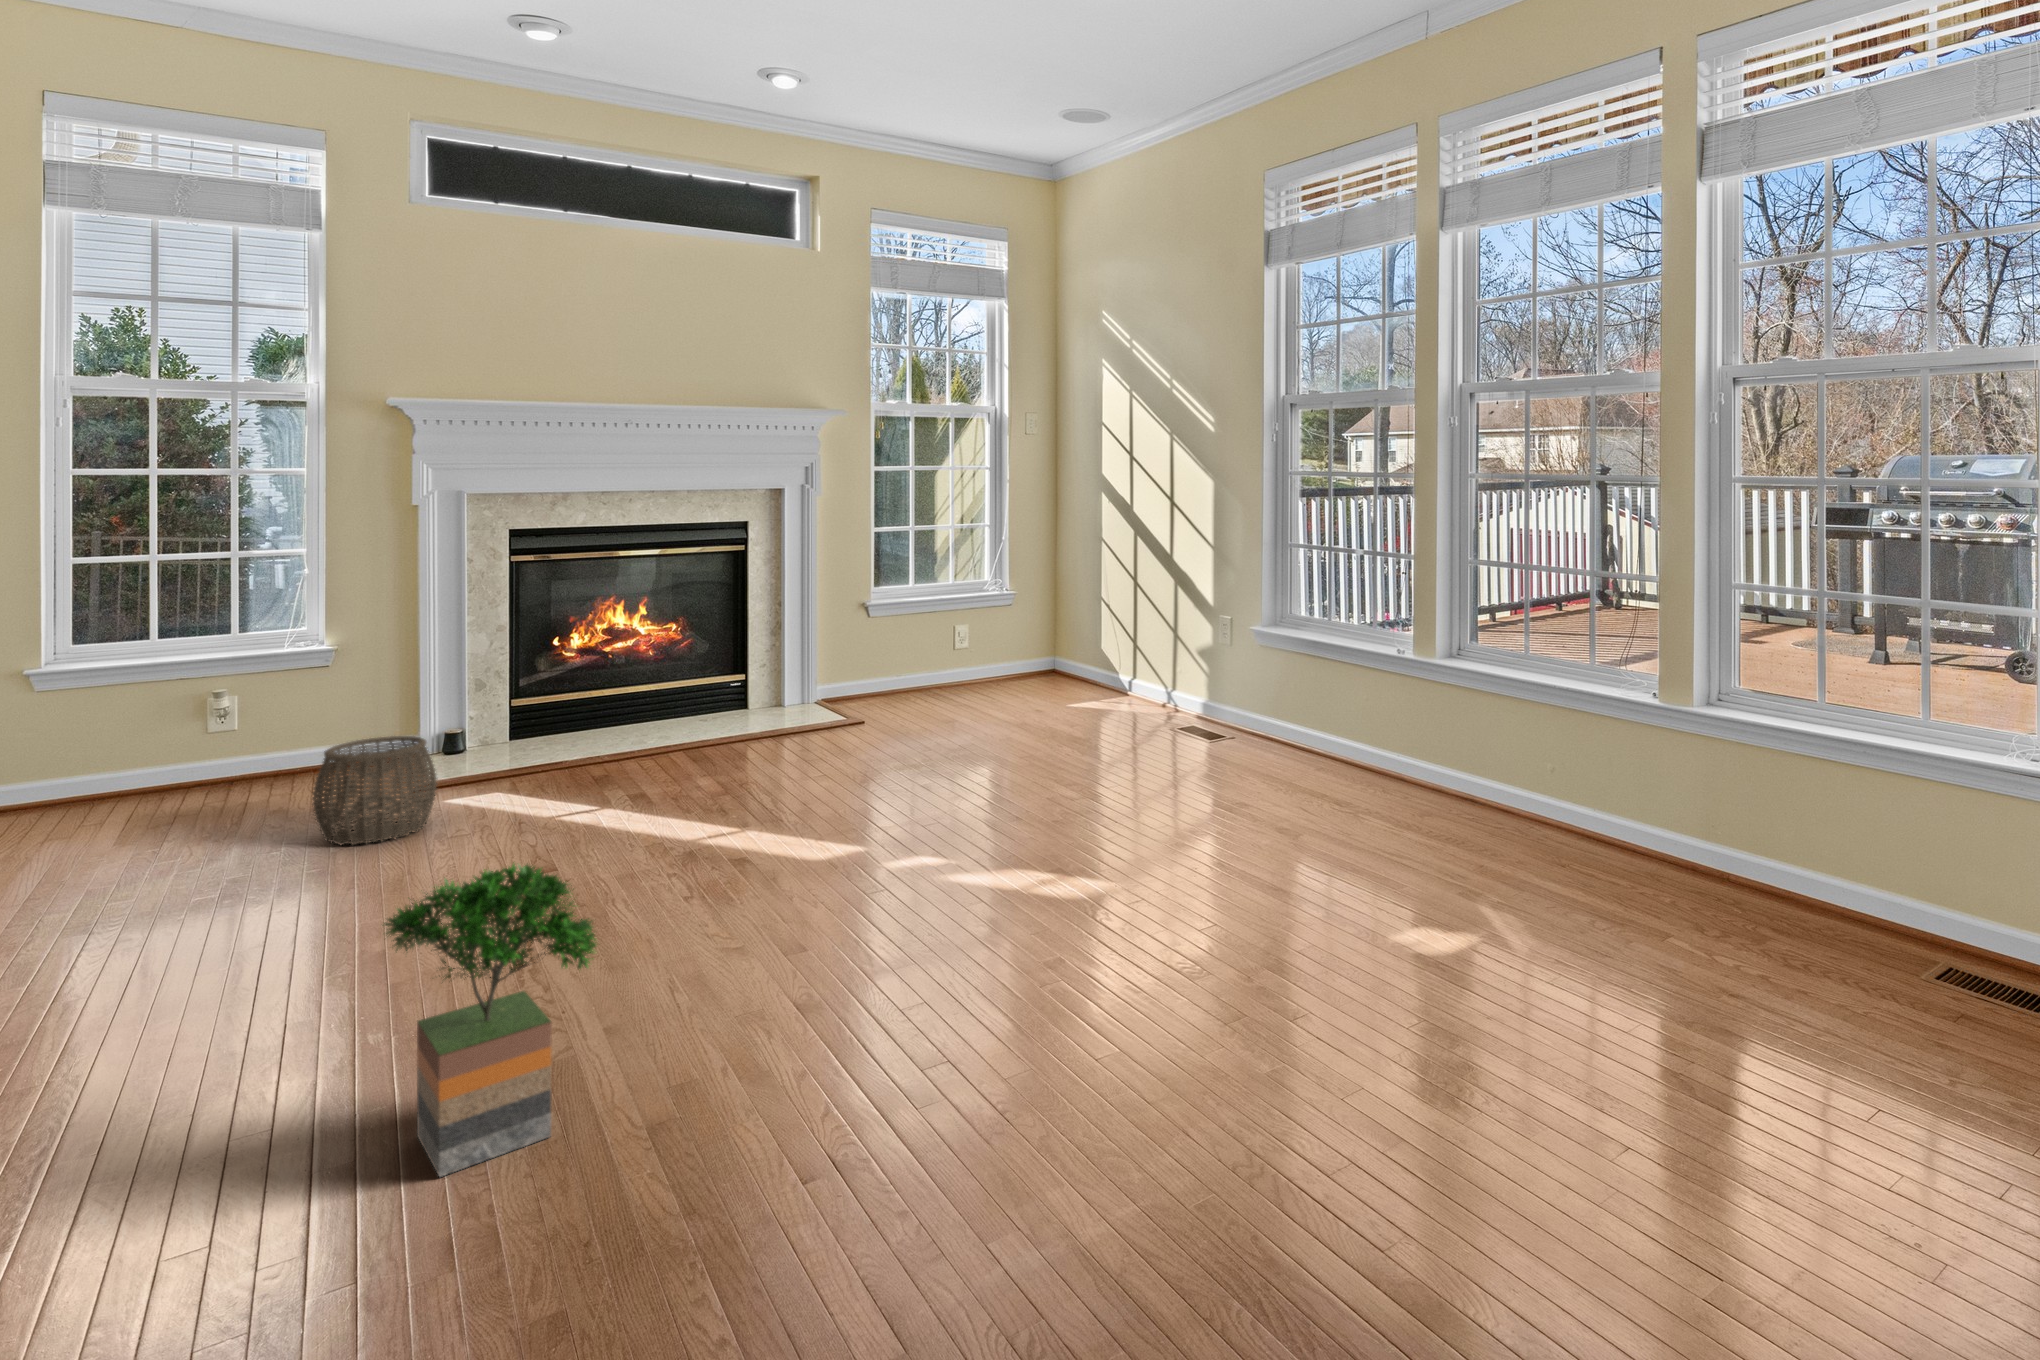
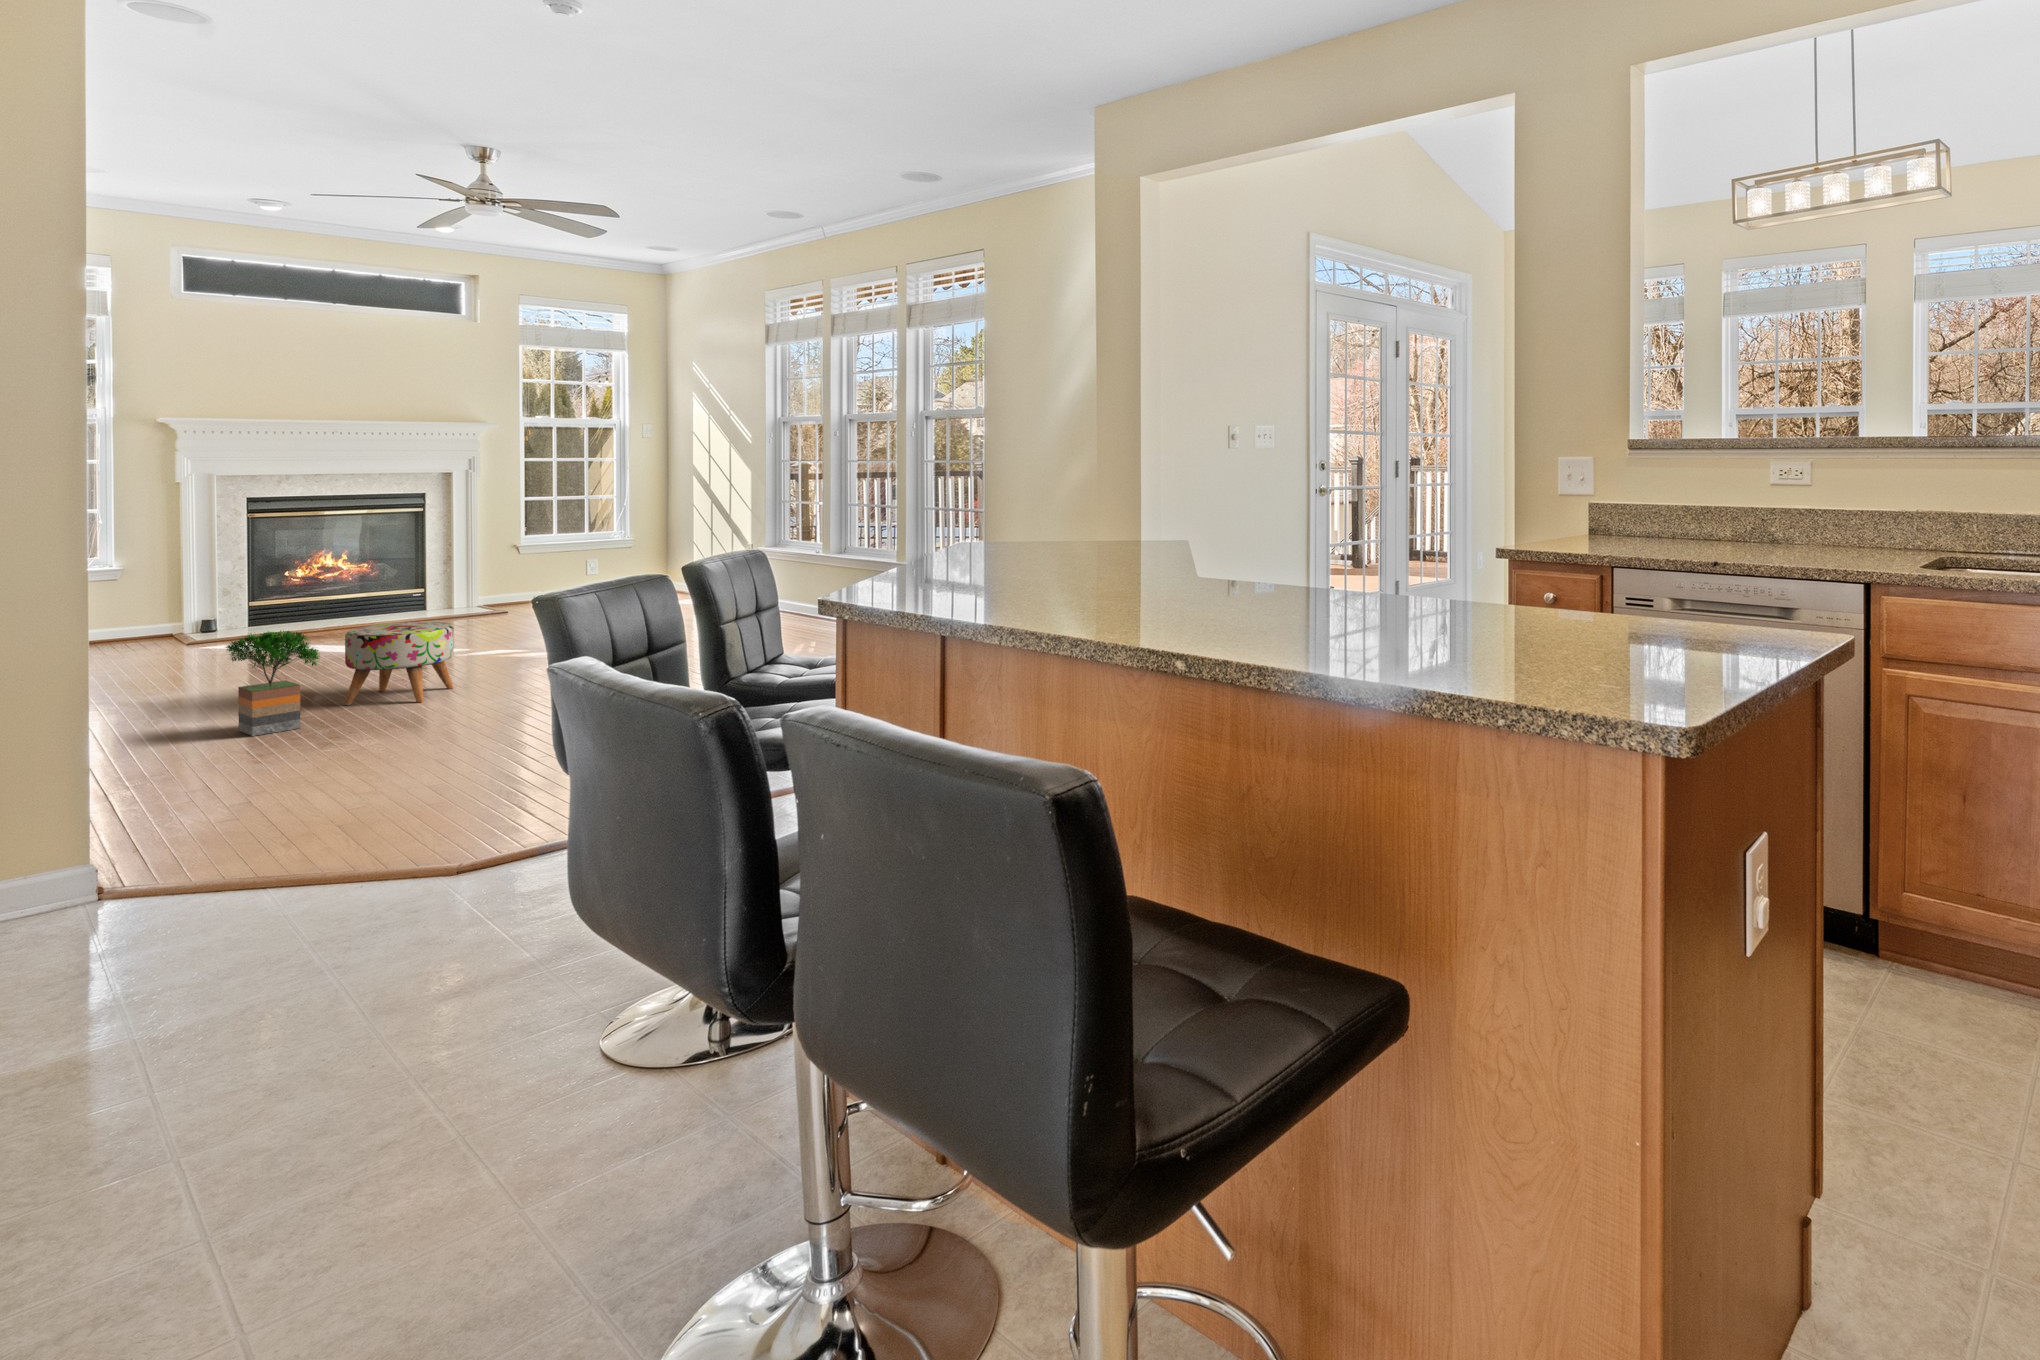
woven basket: present [313,736,437,845] -> none [128,615,209,671]
ottoman: none [646,797,852,1014] -> present [345,621,454,705]

